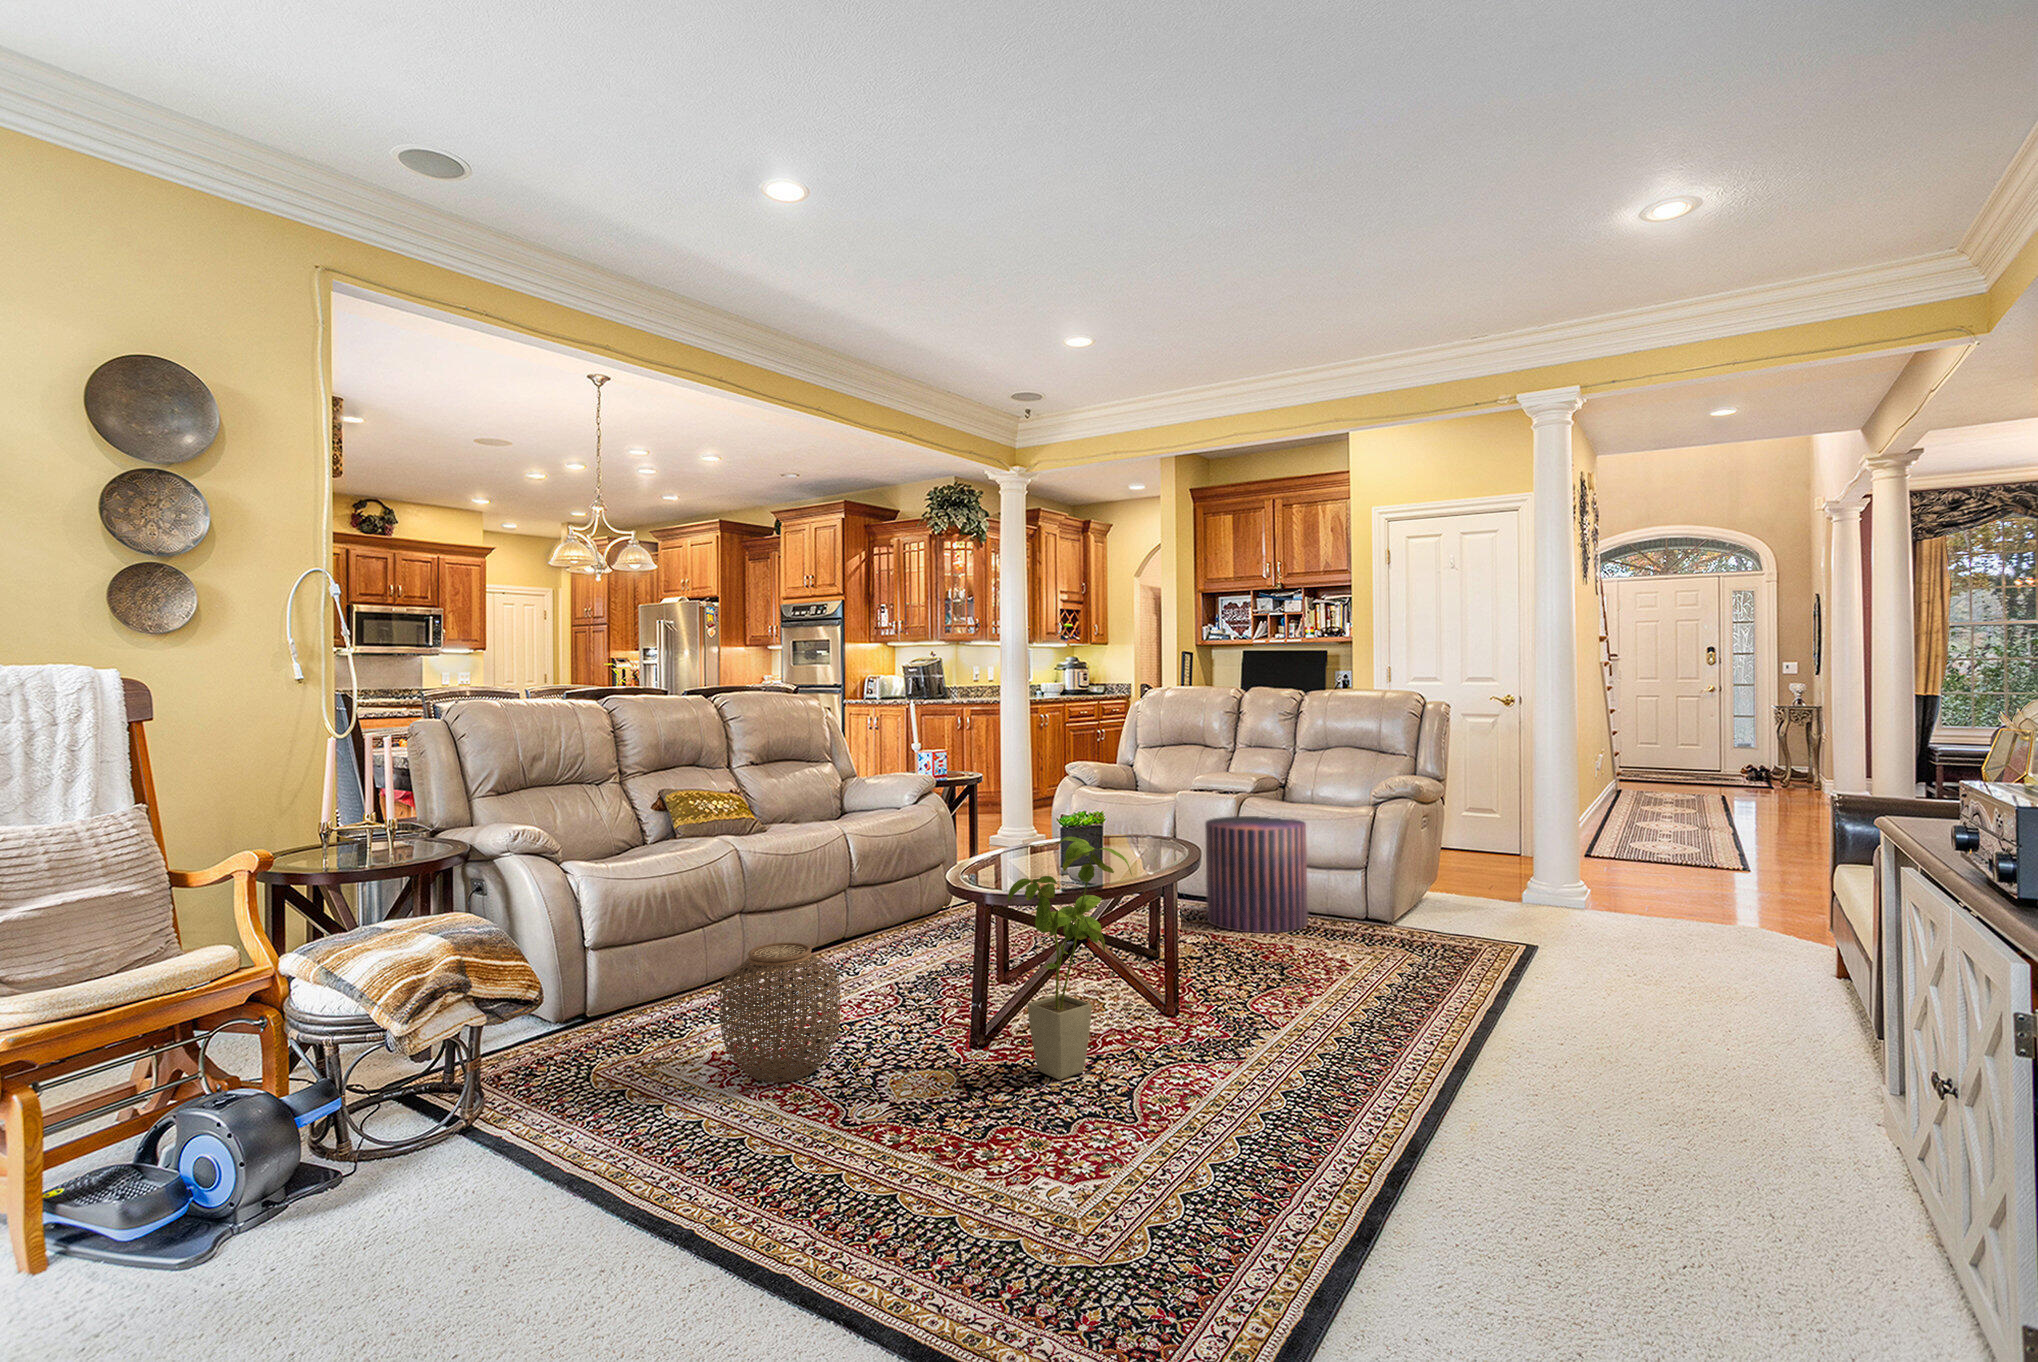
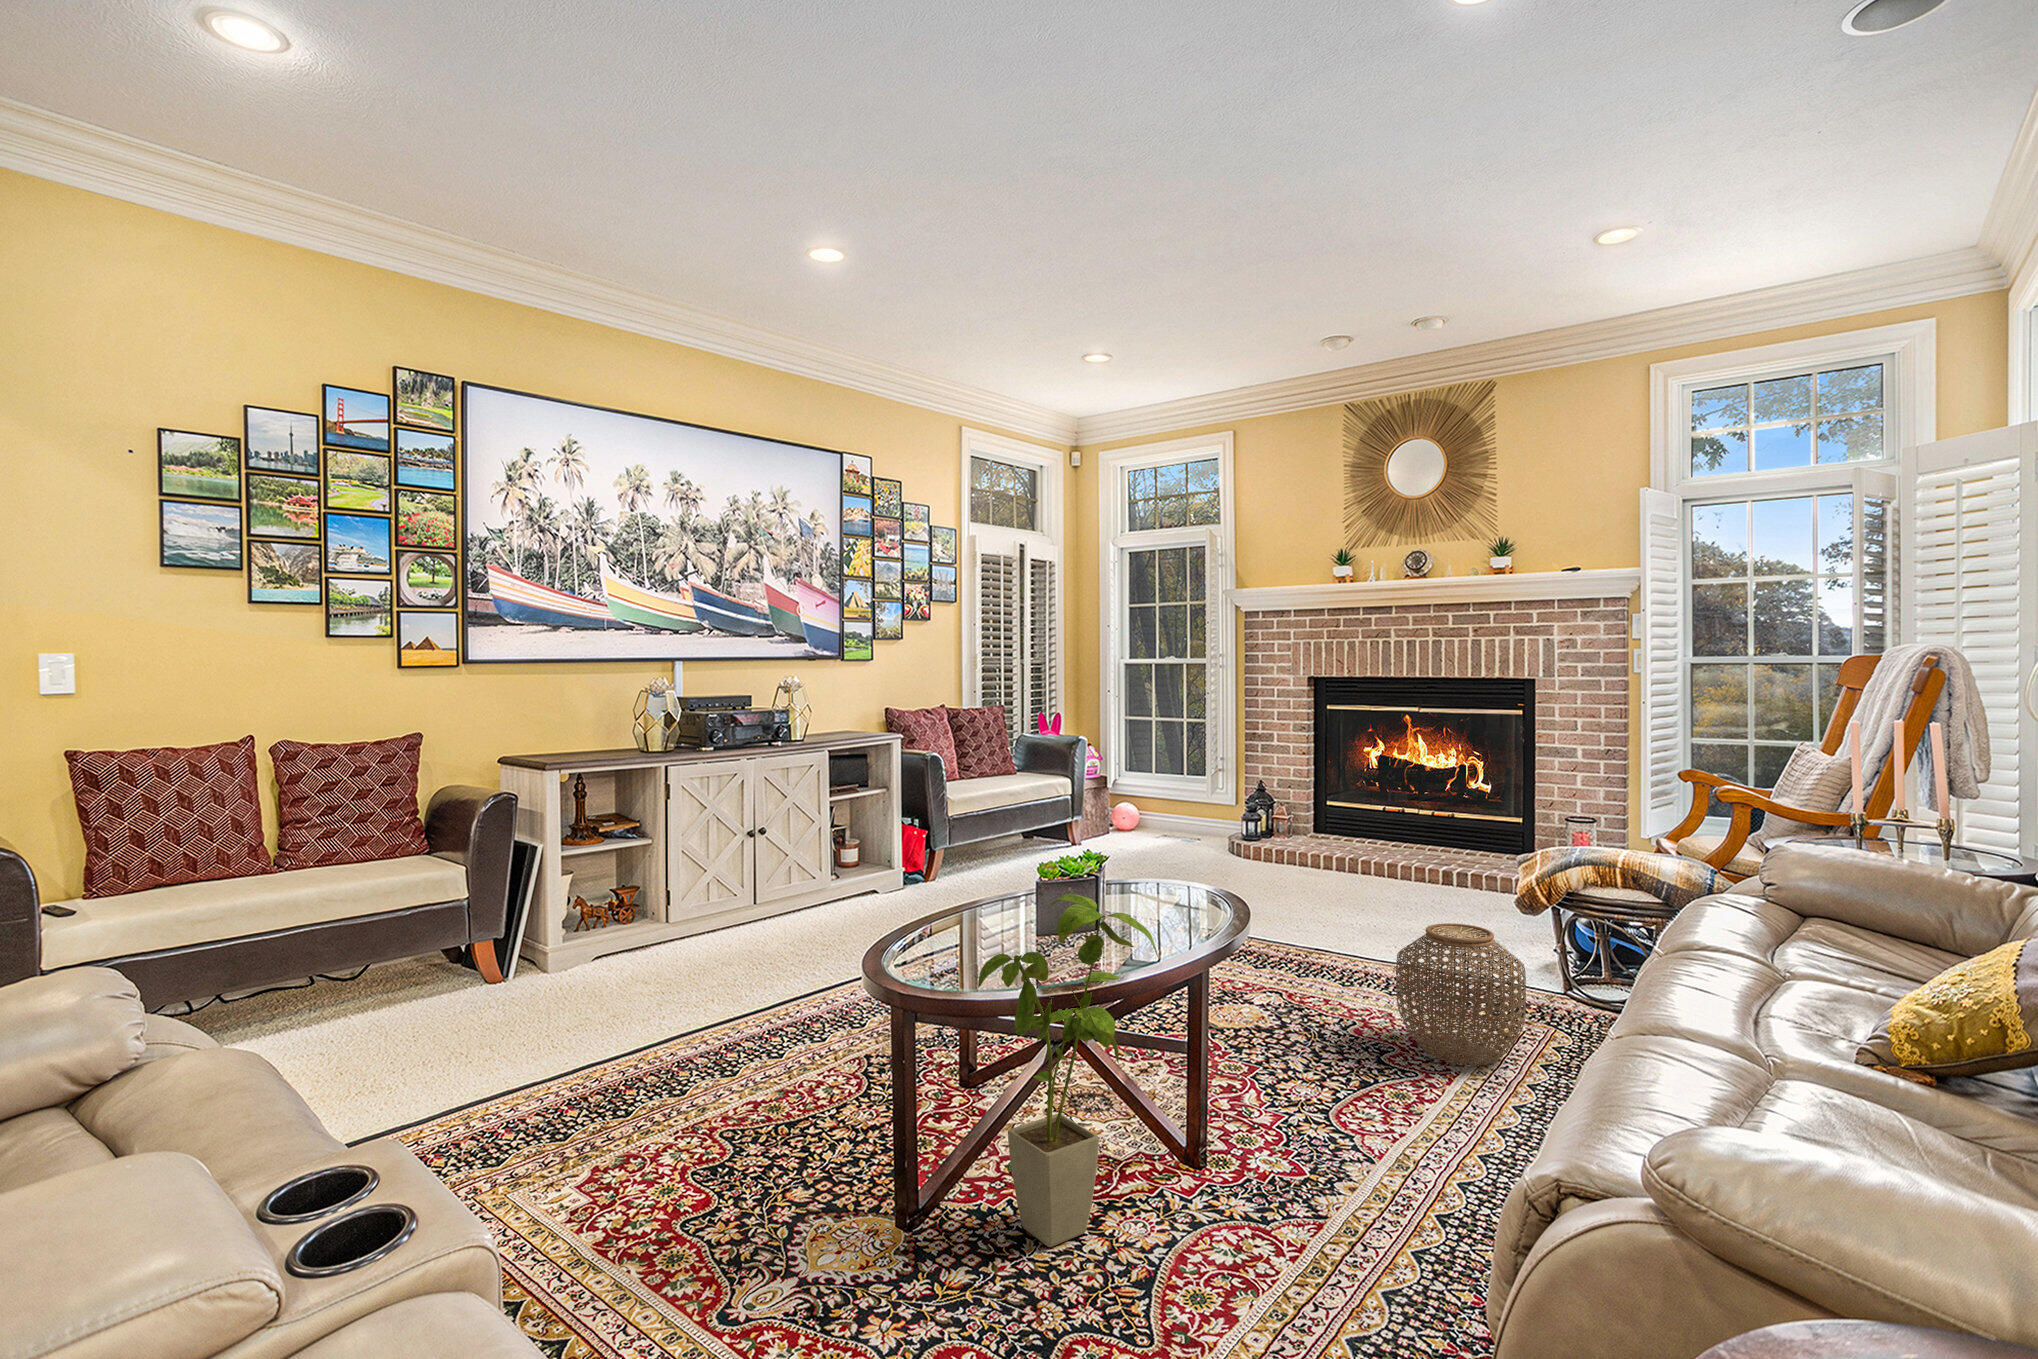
pouf: present [1205,816,1308,933] -> none [1281,836,1413,991]
woven basket: present [720,942,840,1083] -> present [1396,923,1526,1066]

